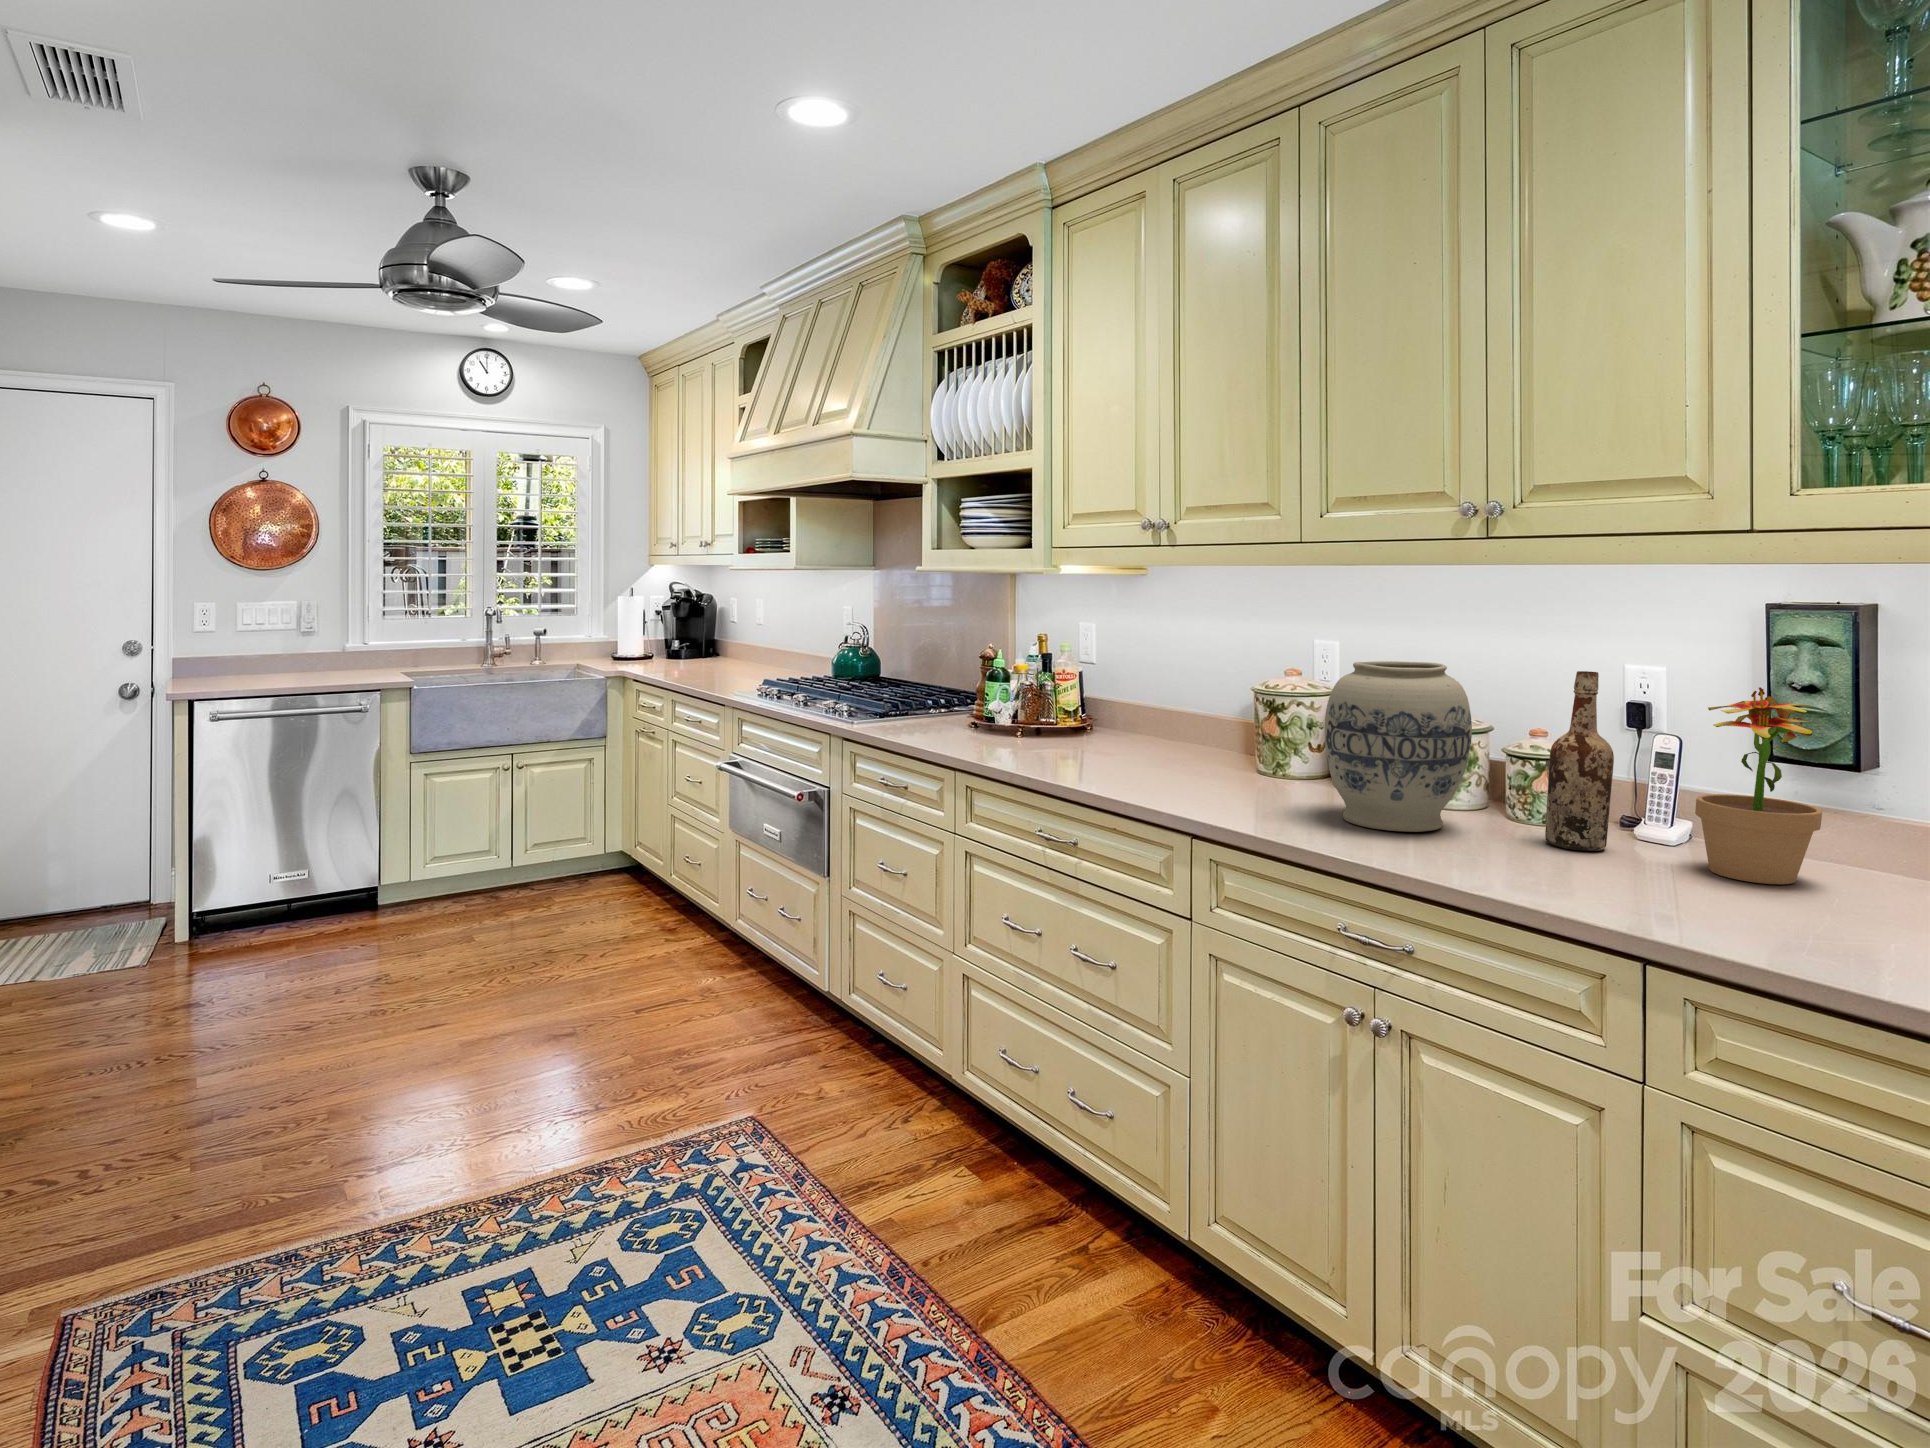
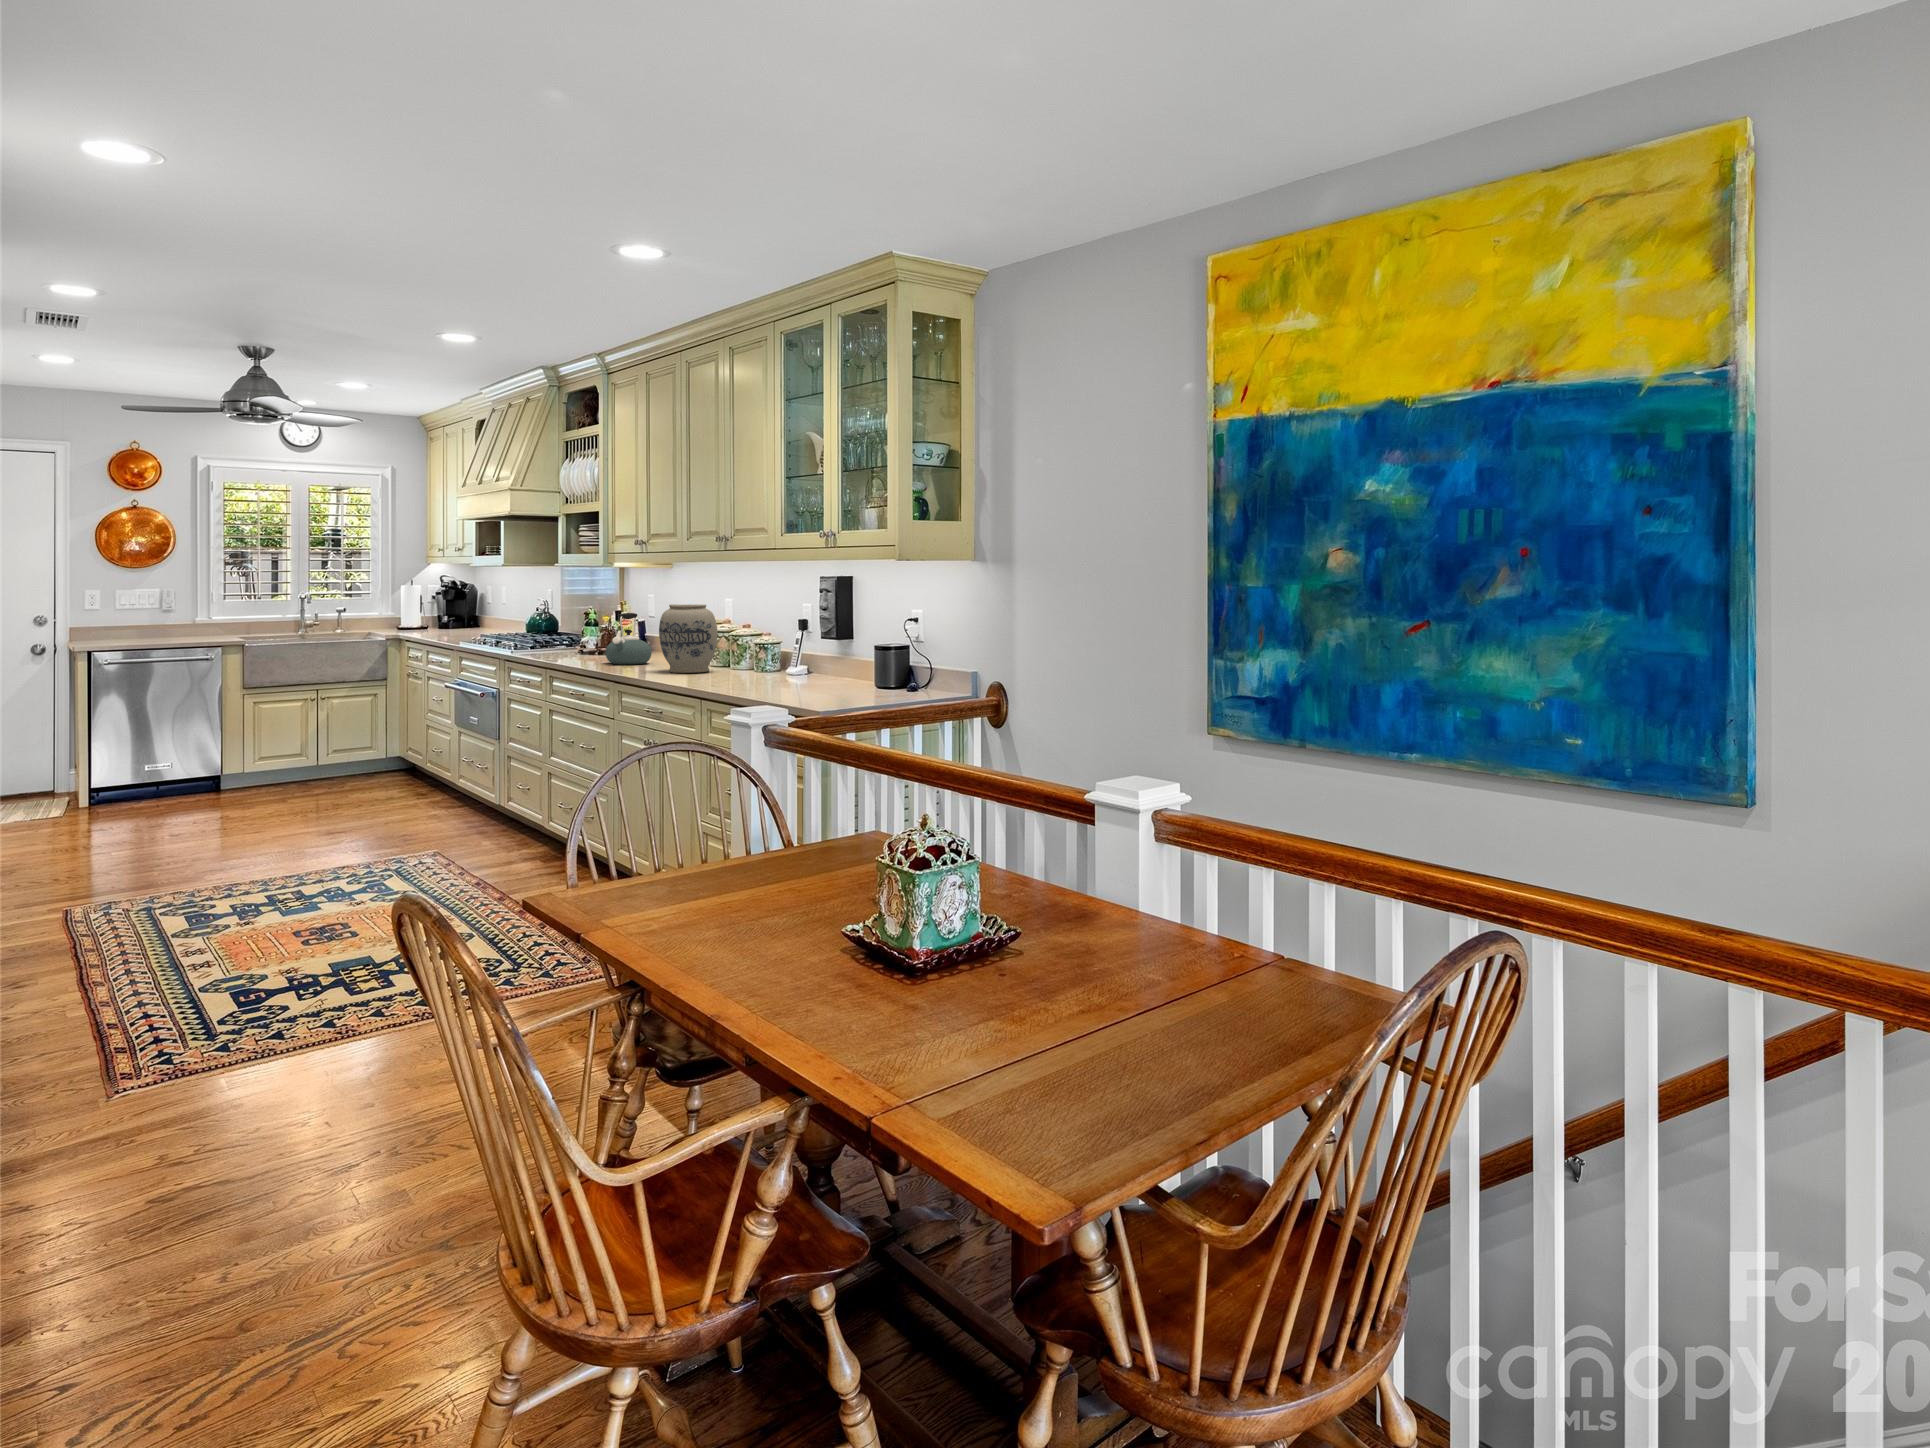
kettle: none [1120,670,1215,783] -> present [605,613,652,665]
wine bottle: present [1545,671,1614,851] -> none [734,606,756,676]
potted plant: present [1695,687,1822,884] -> none [765,609,803,680]

